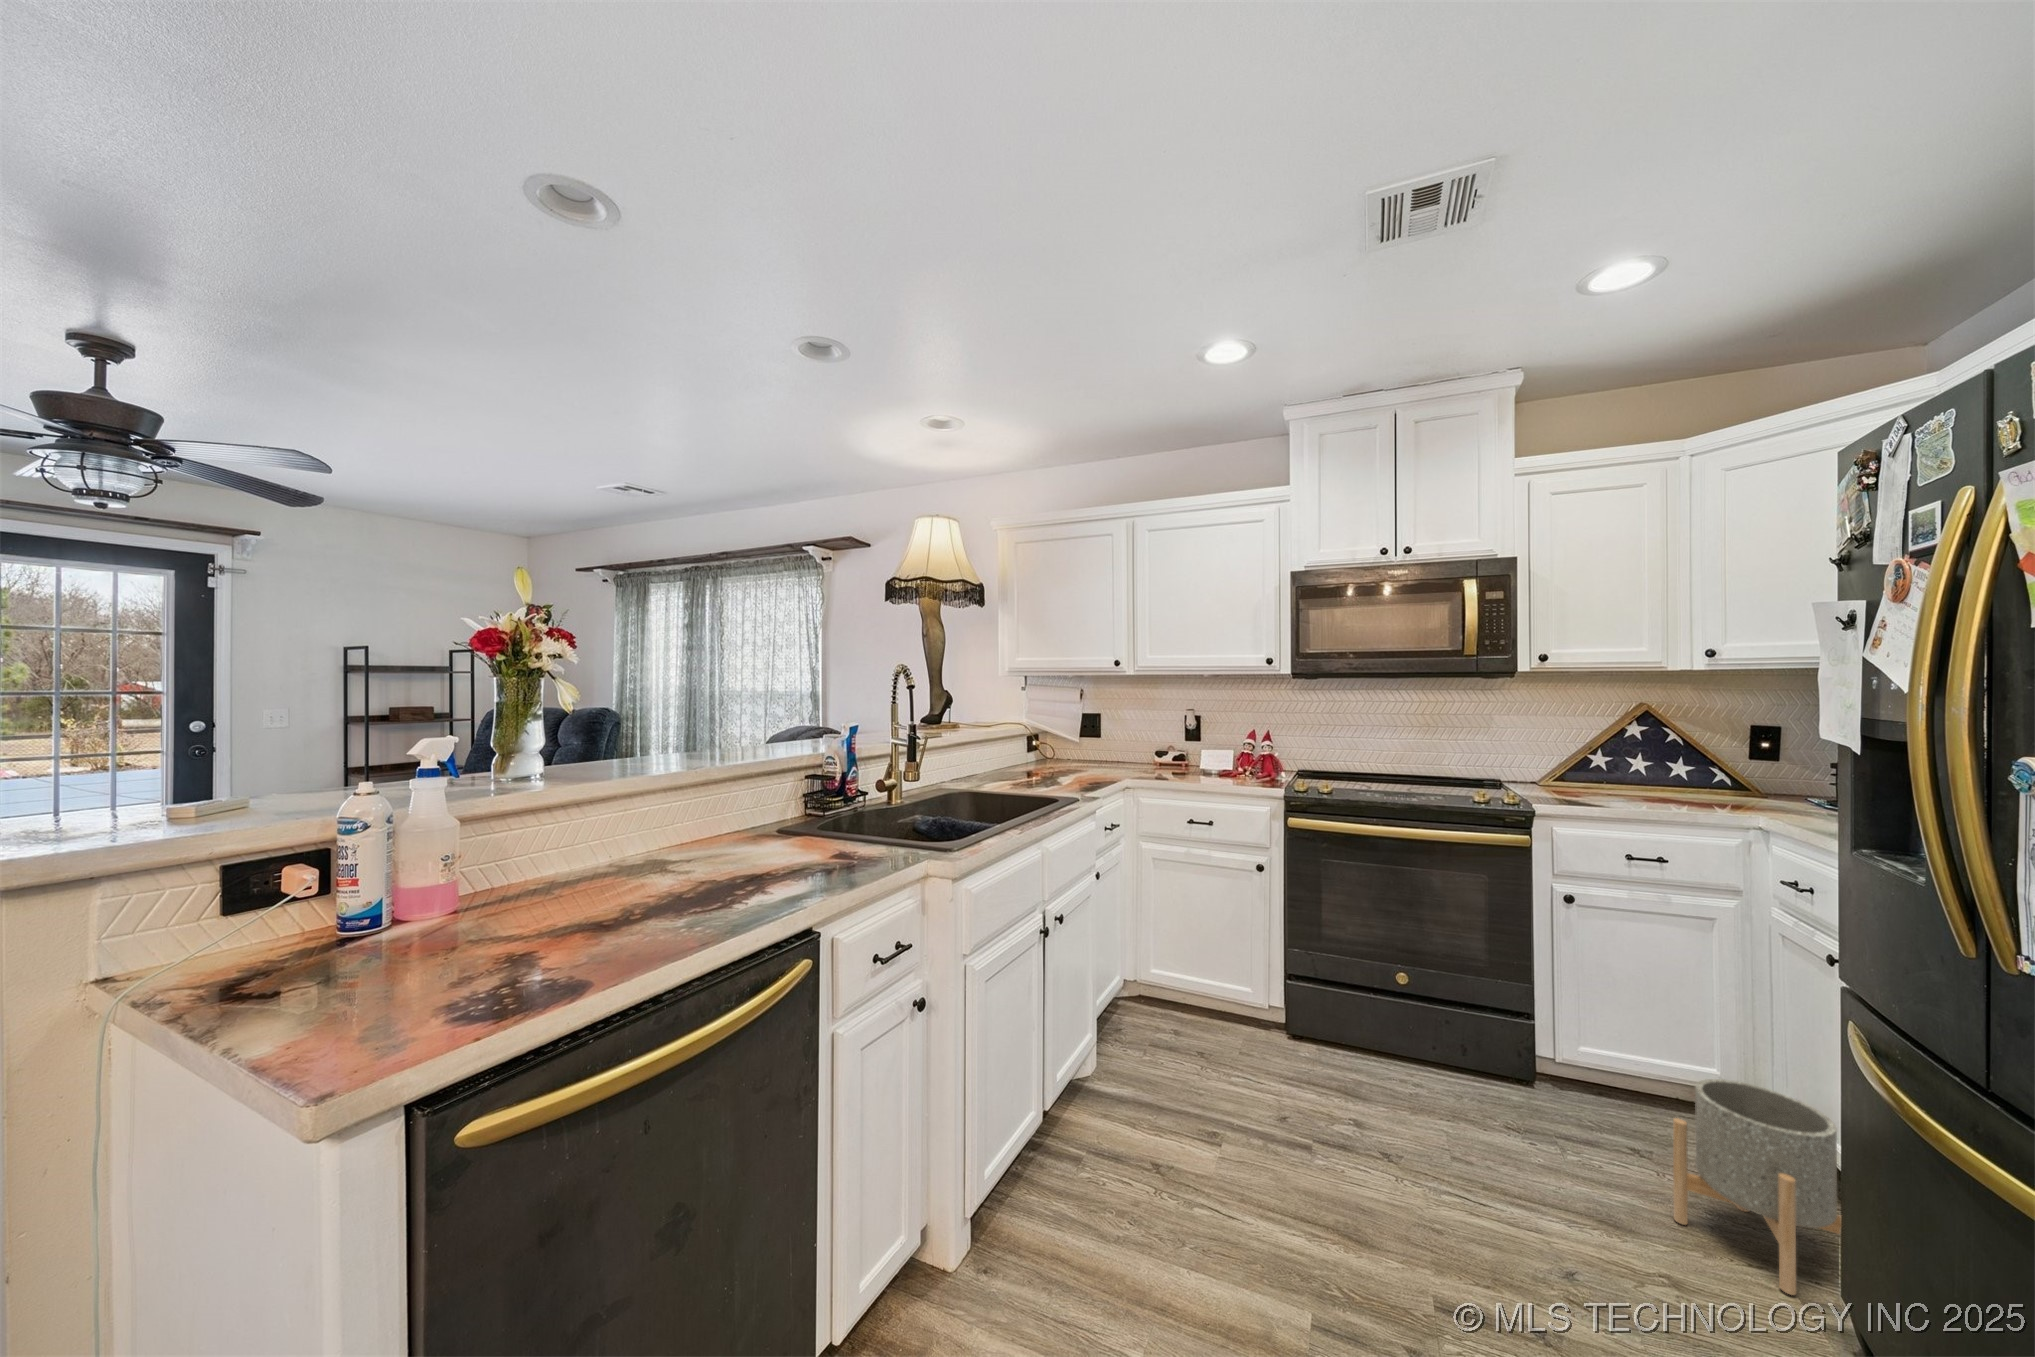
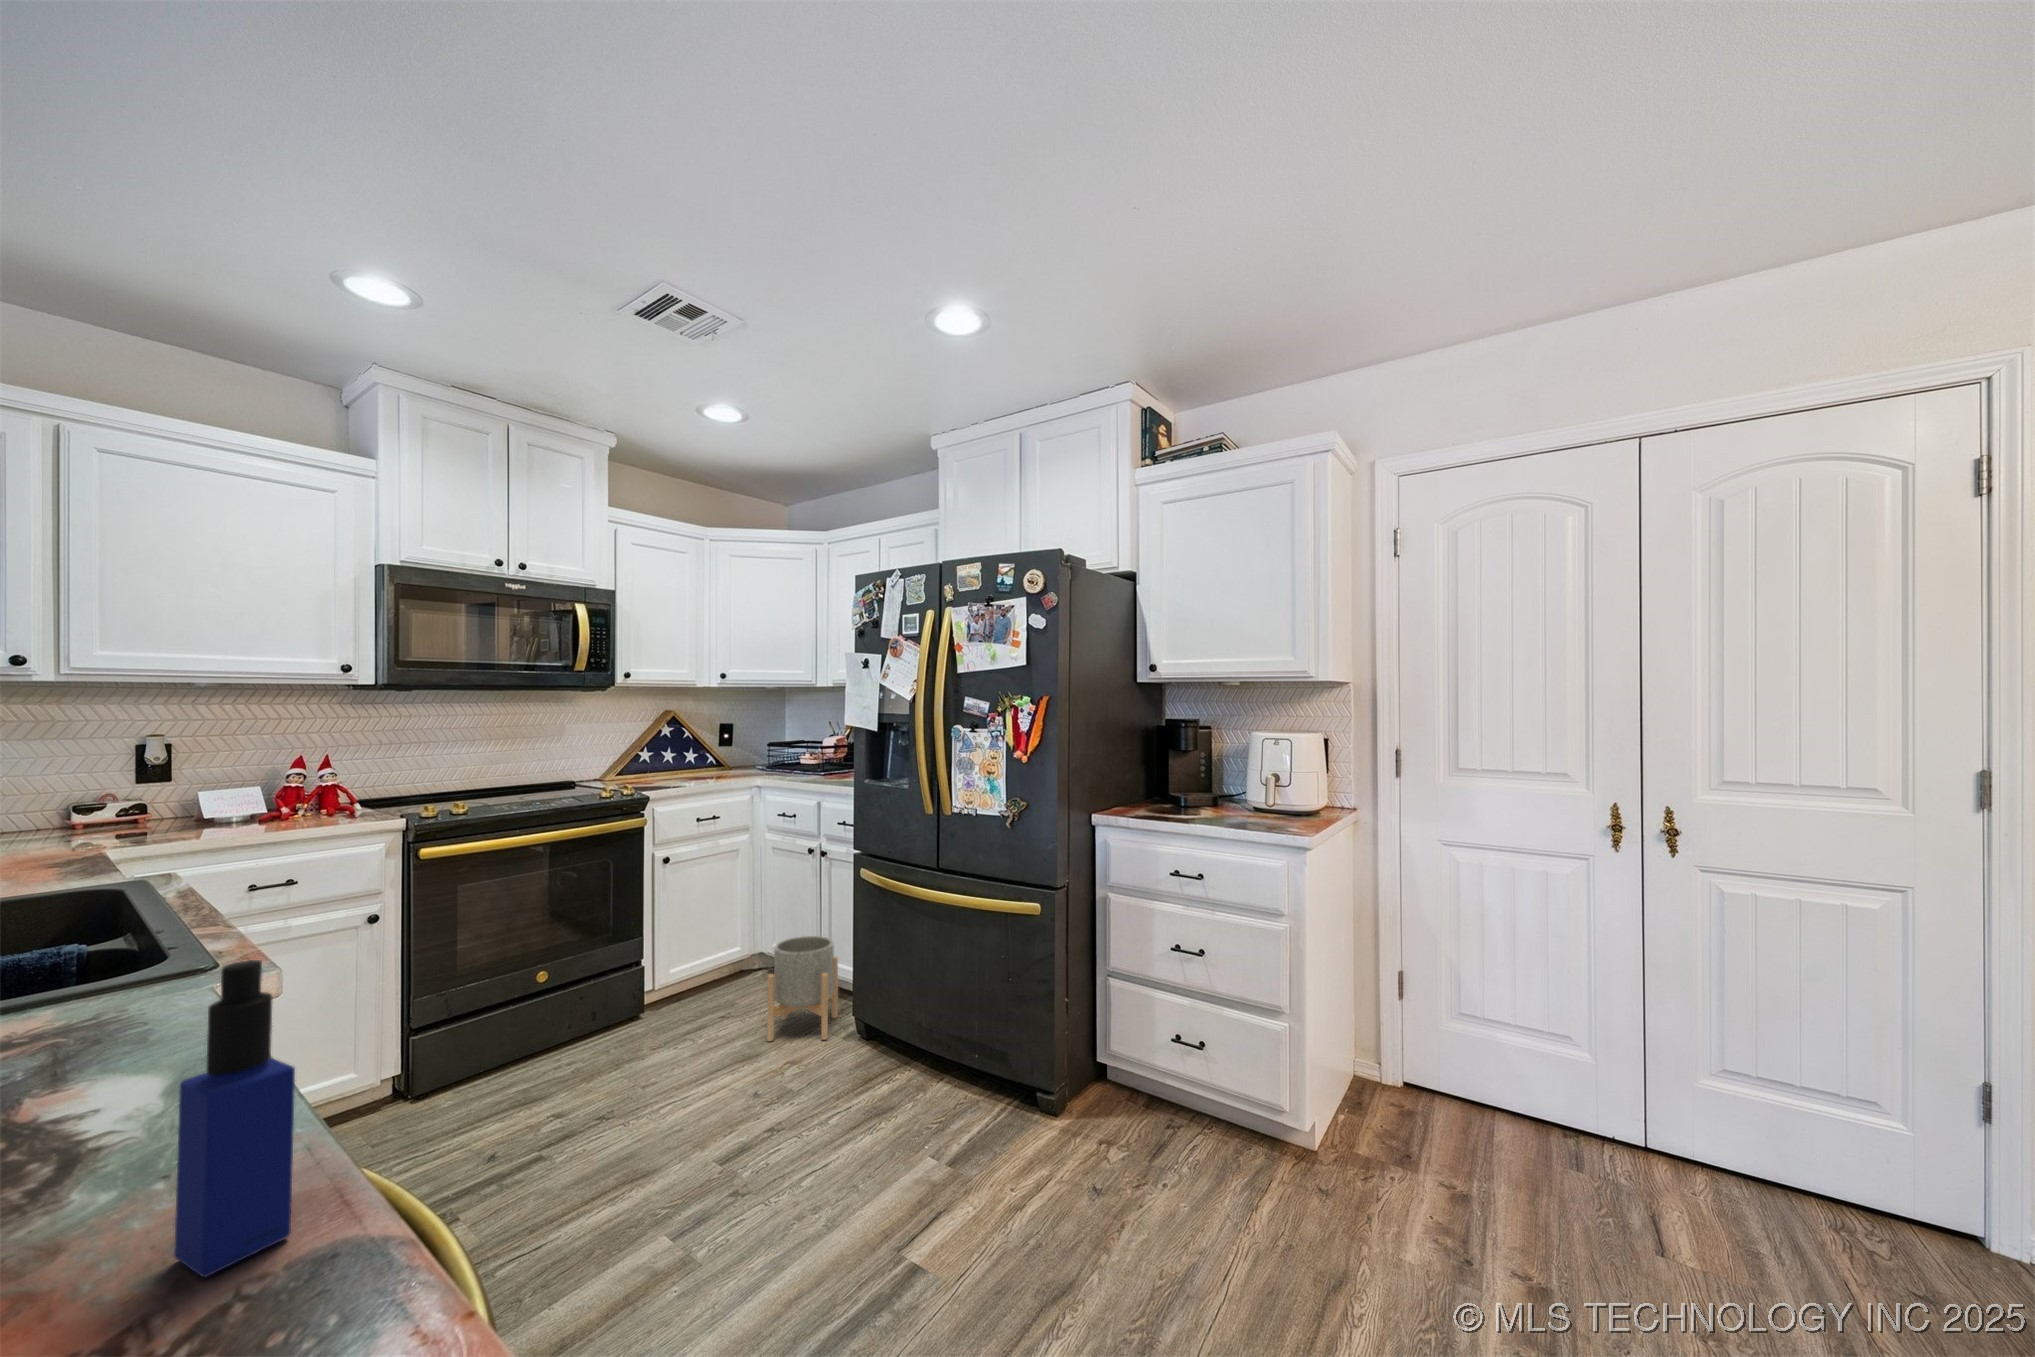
bottle: none [496,832,557,996] -> present [174,960,295,1277]

